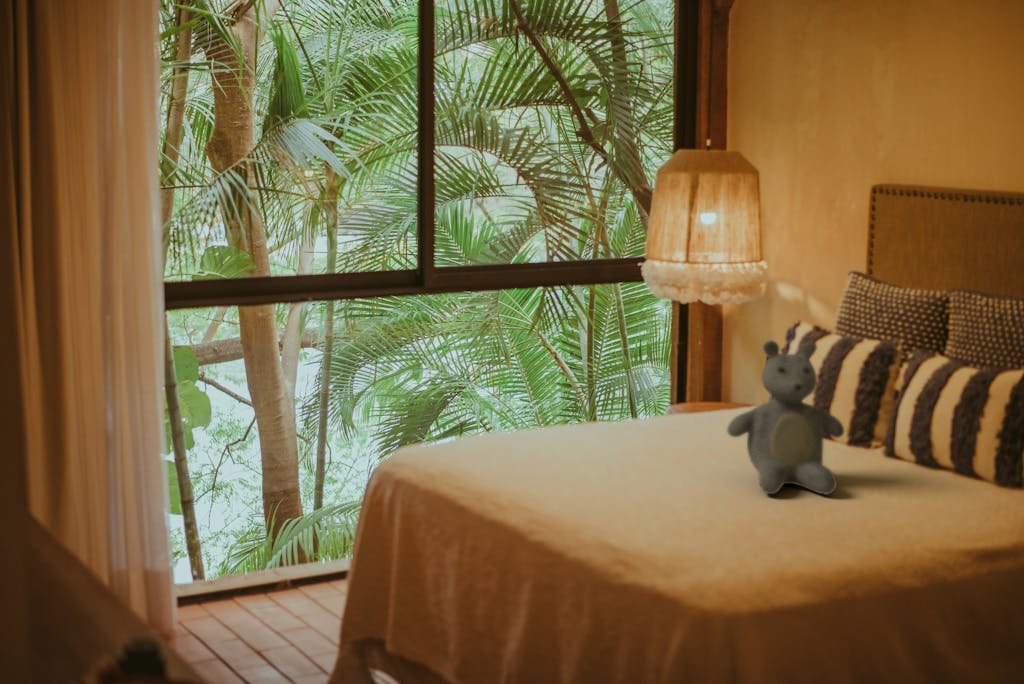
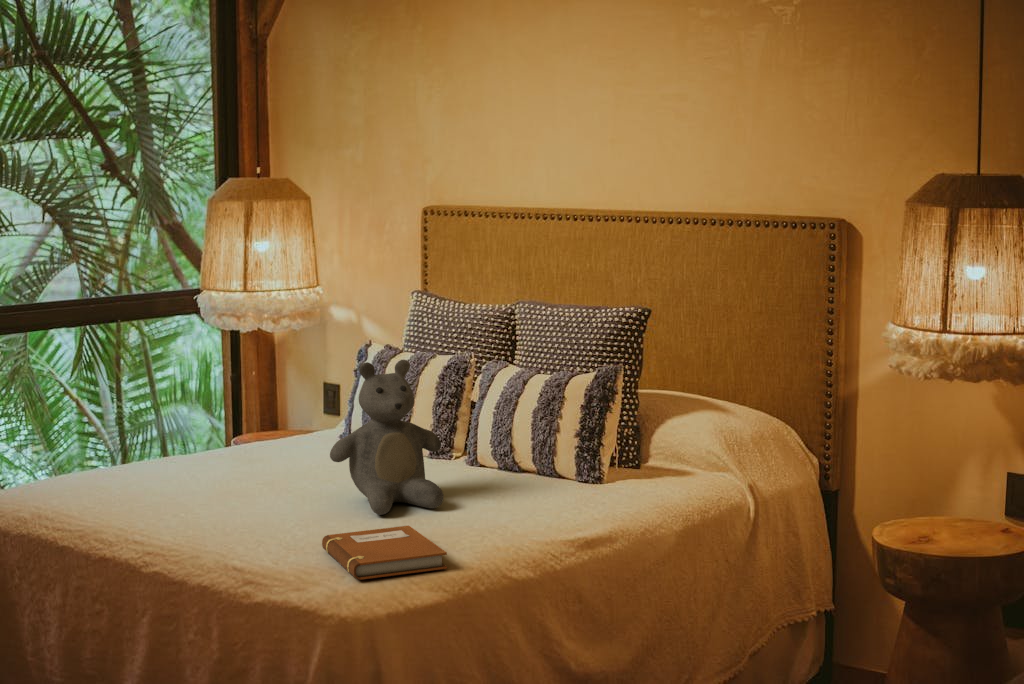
notebook: none [698,506,814,555] -> present [322,526,447,580]

